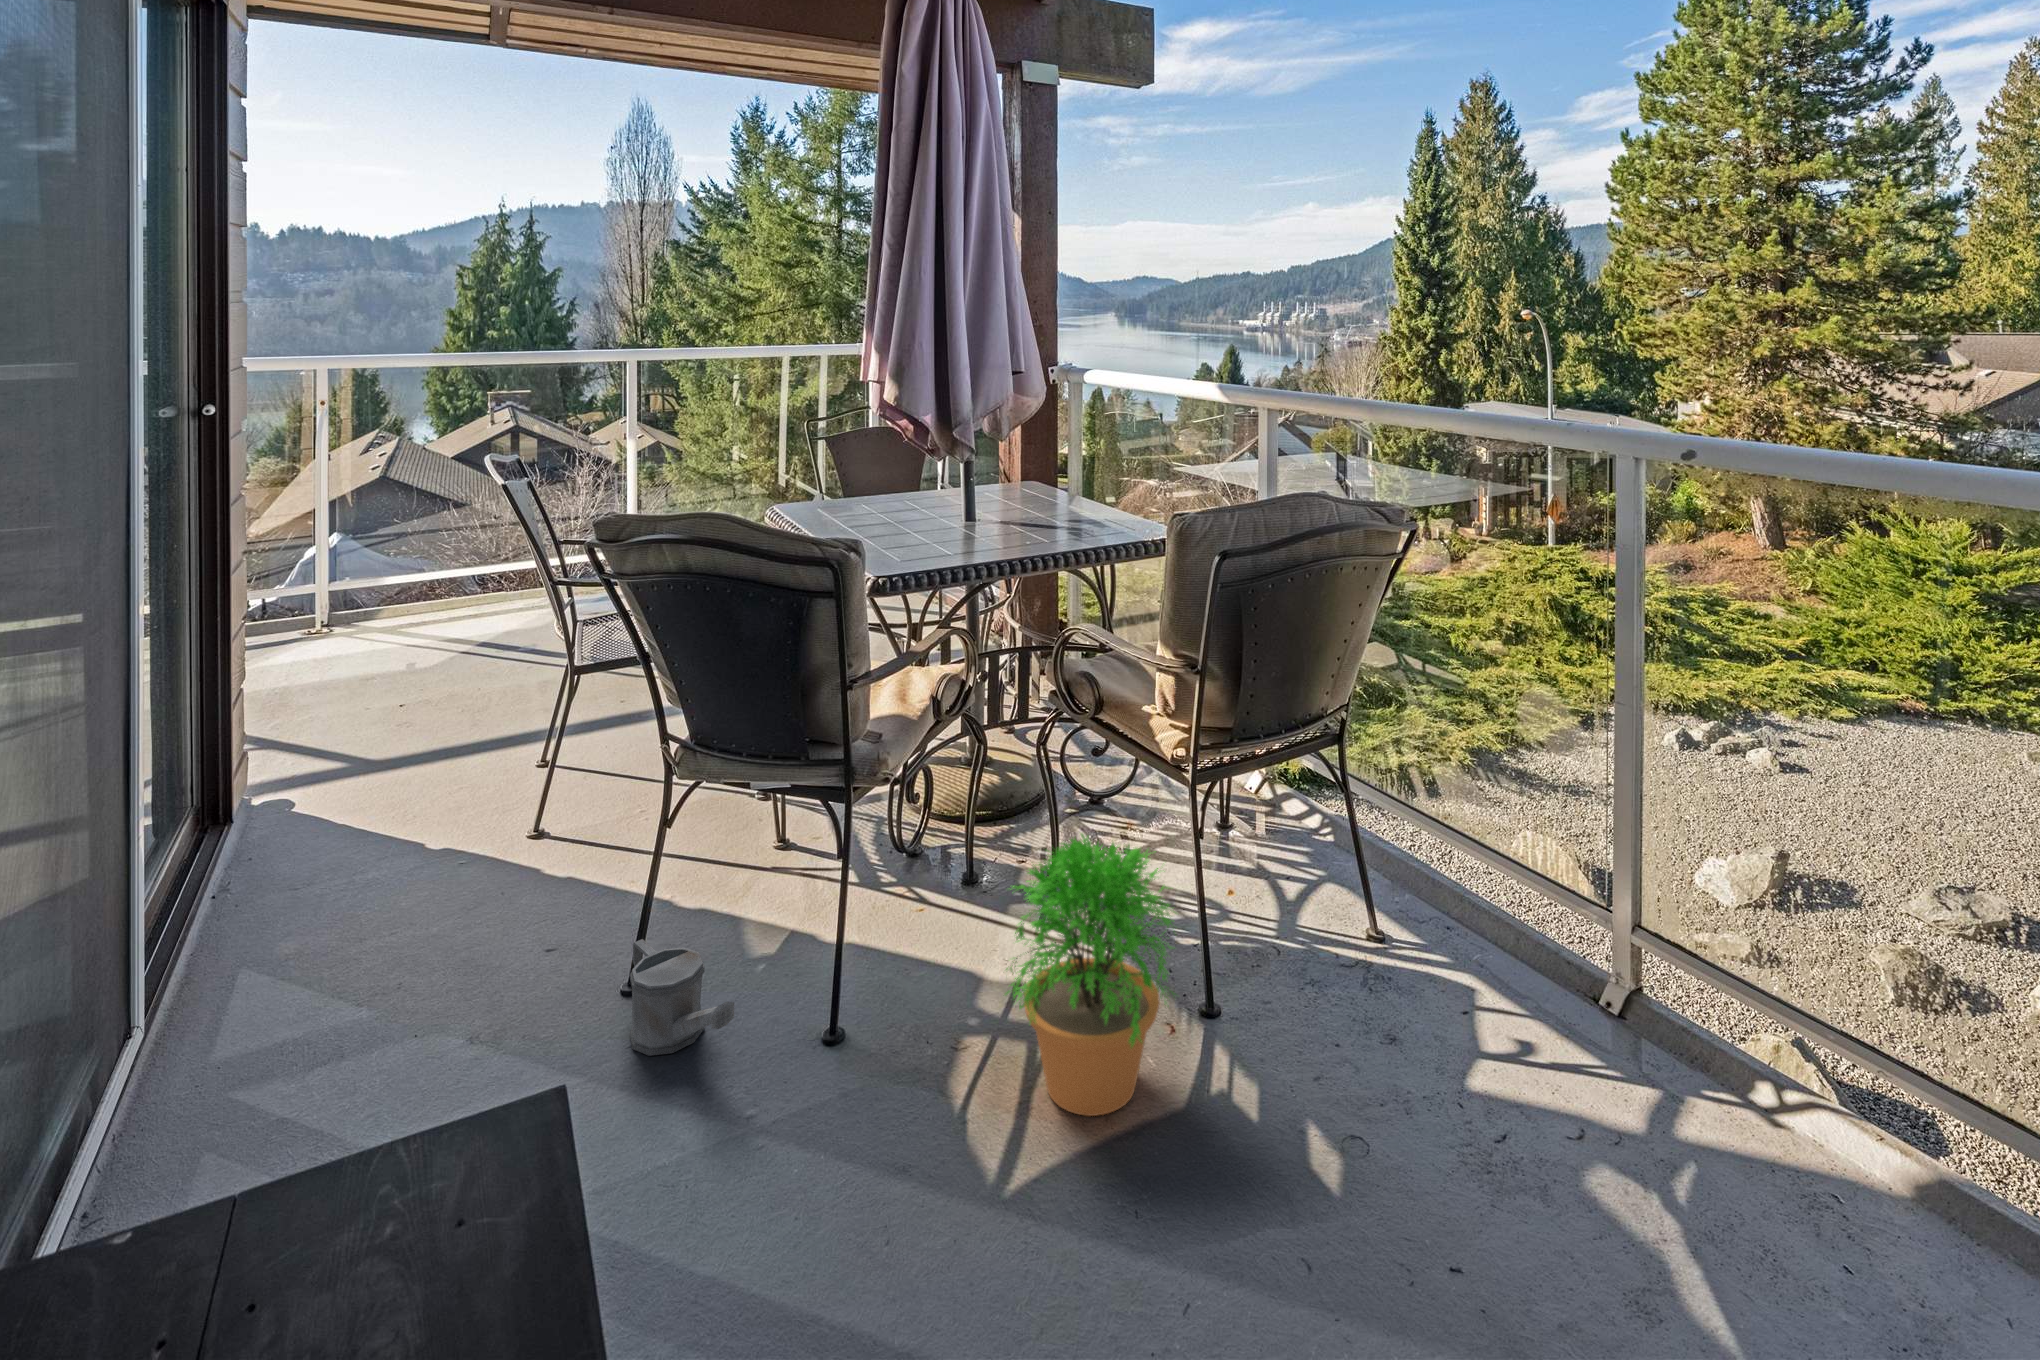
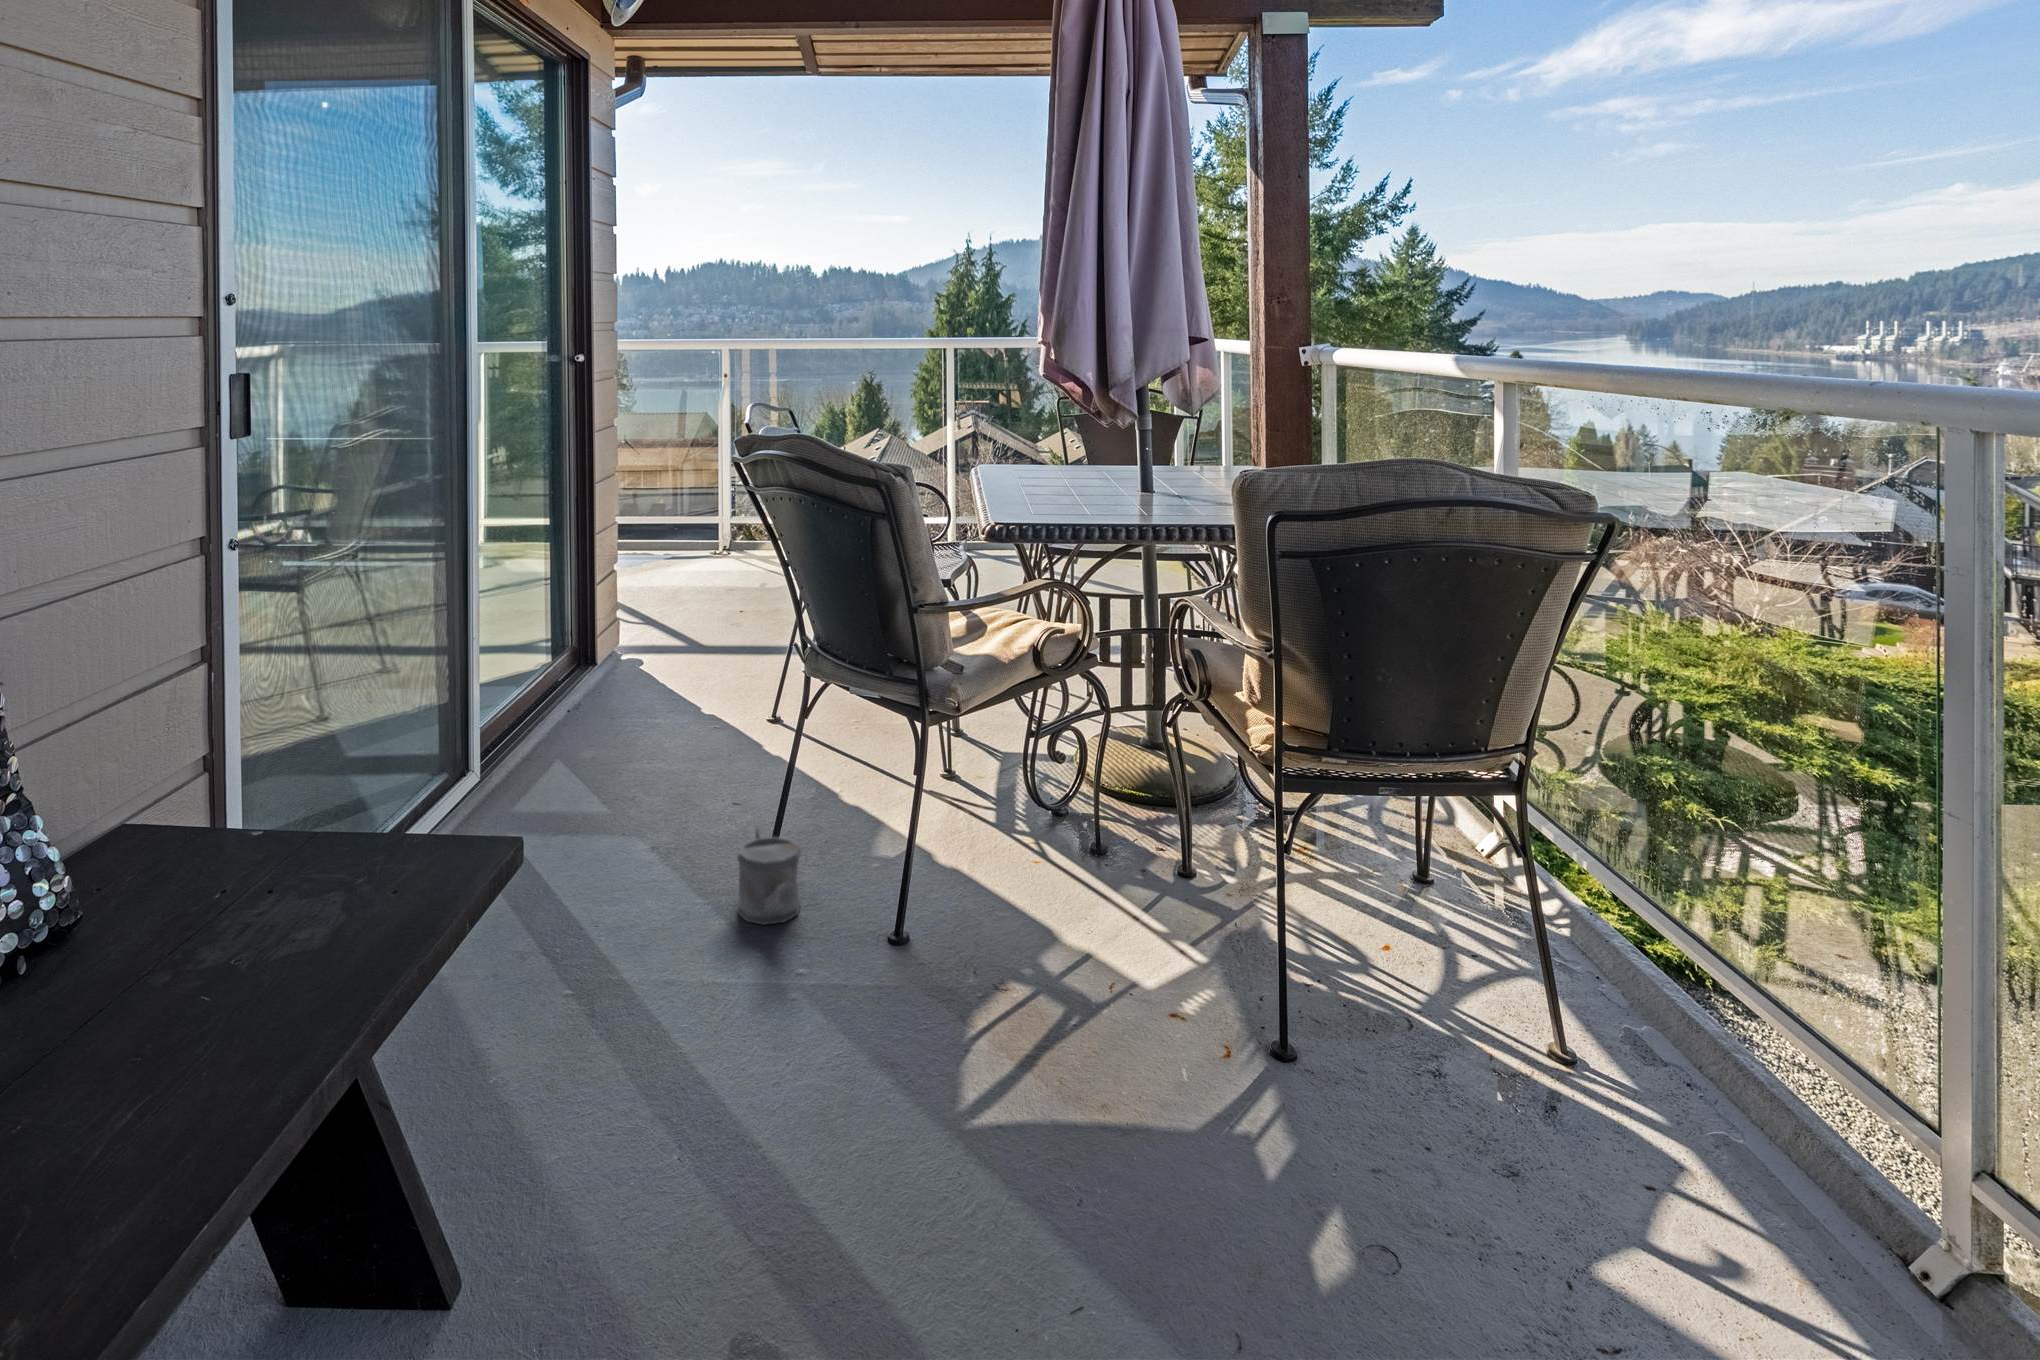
potted plant: present [1006,833,1171,1116] -> none [1012,793,1224,1091]

